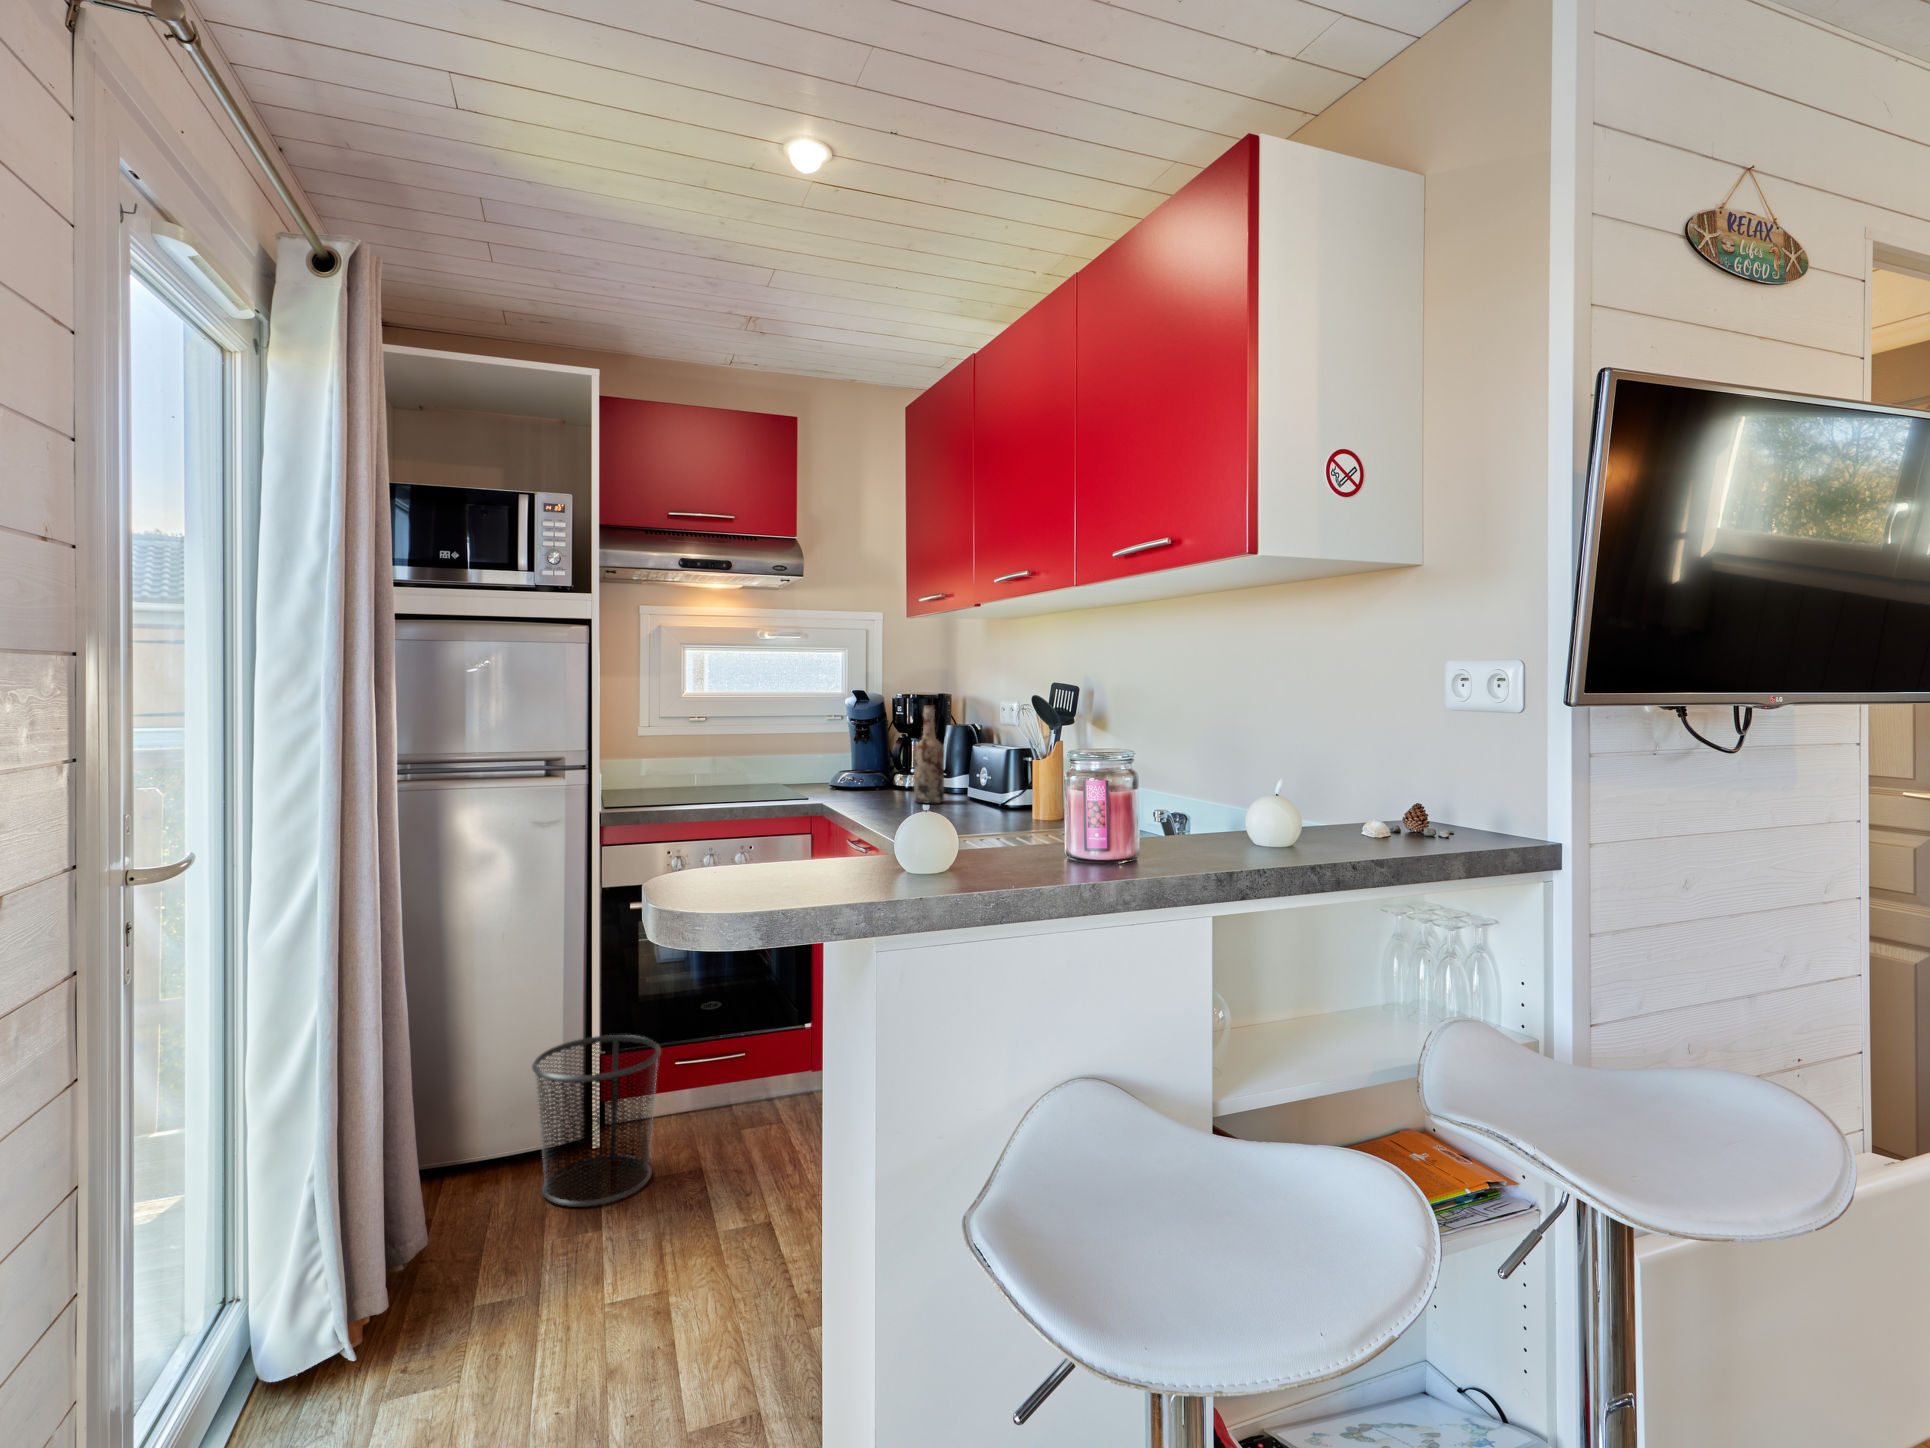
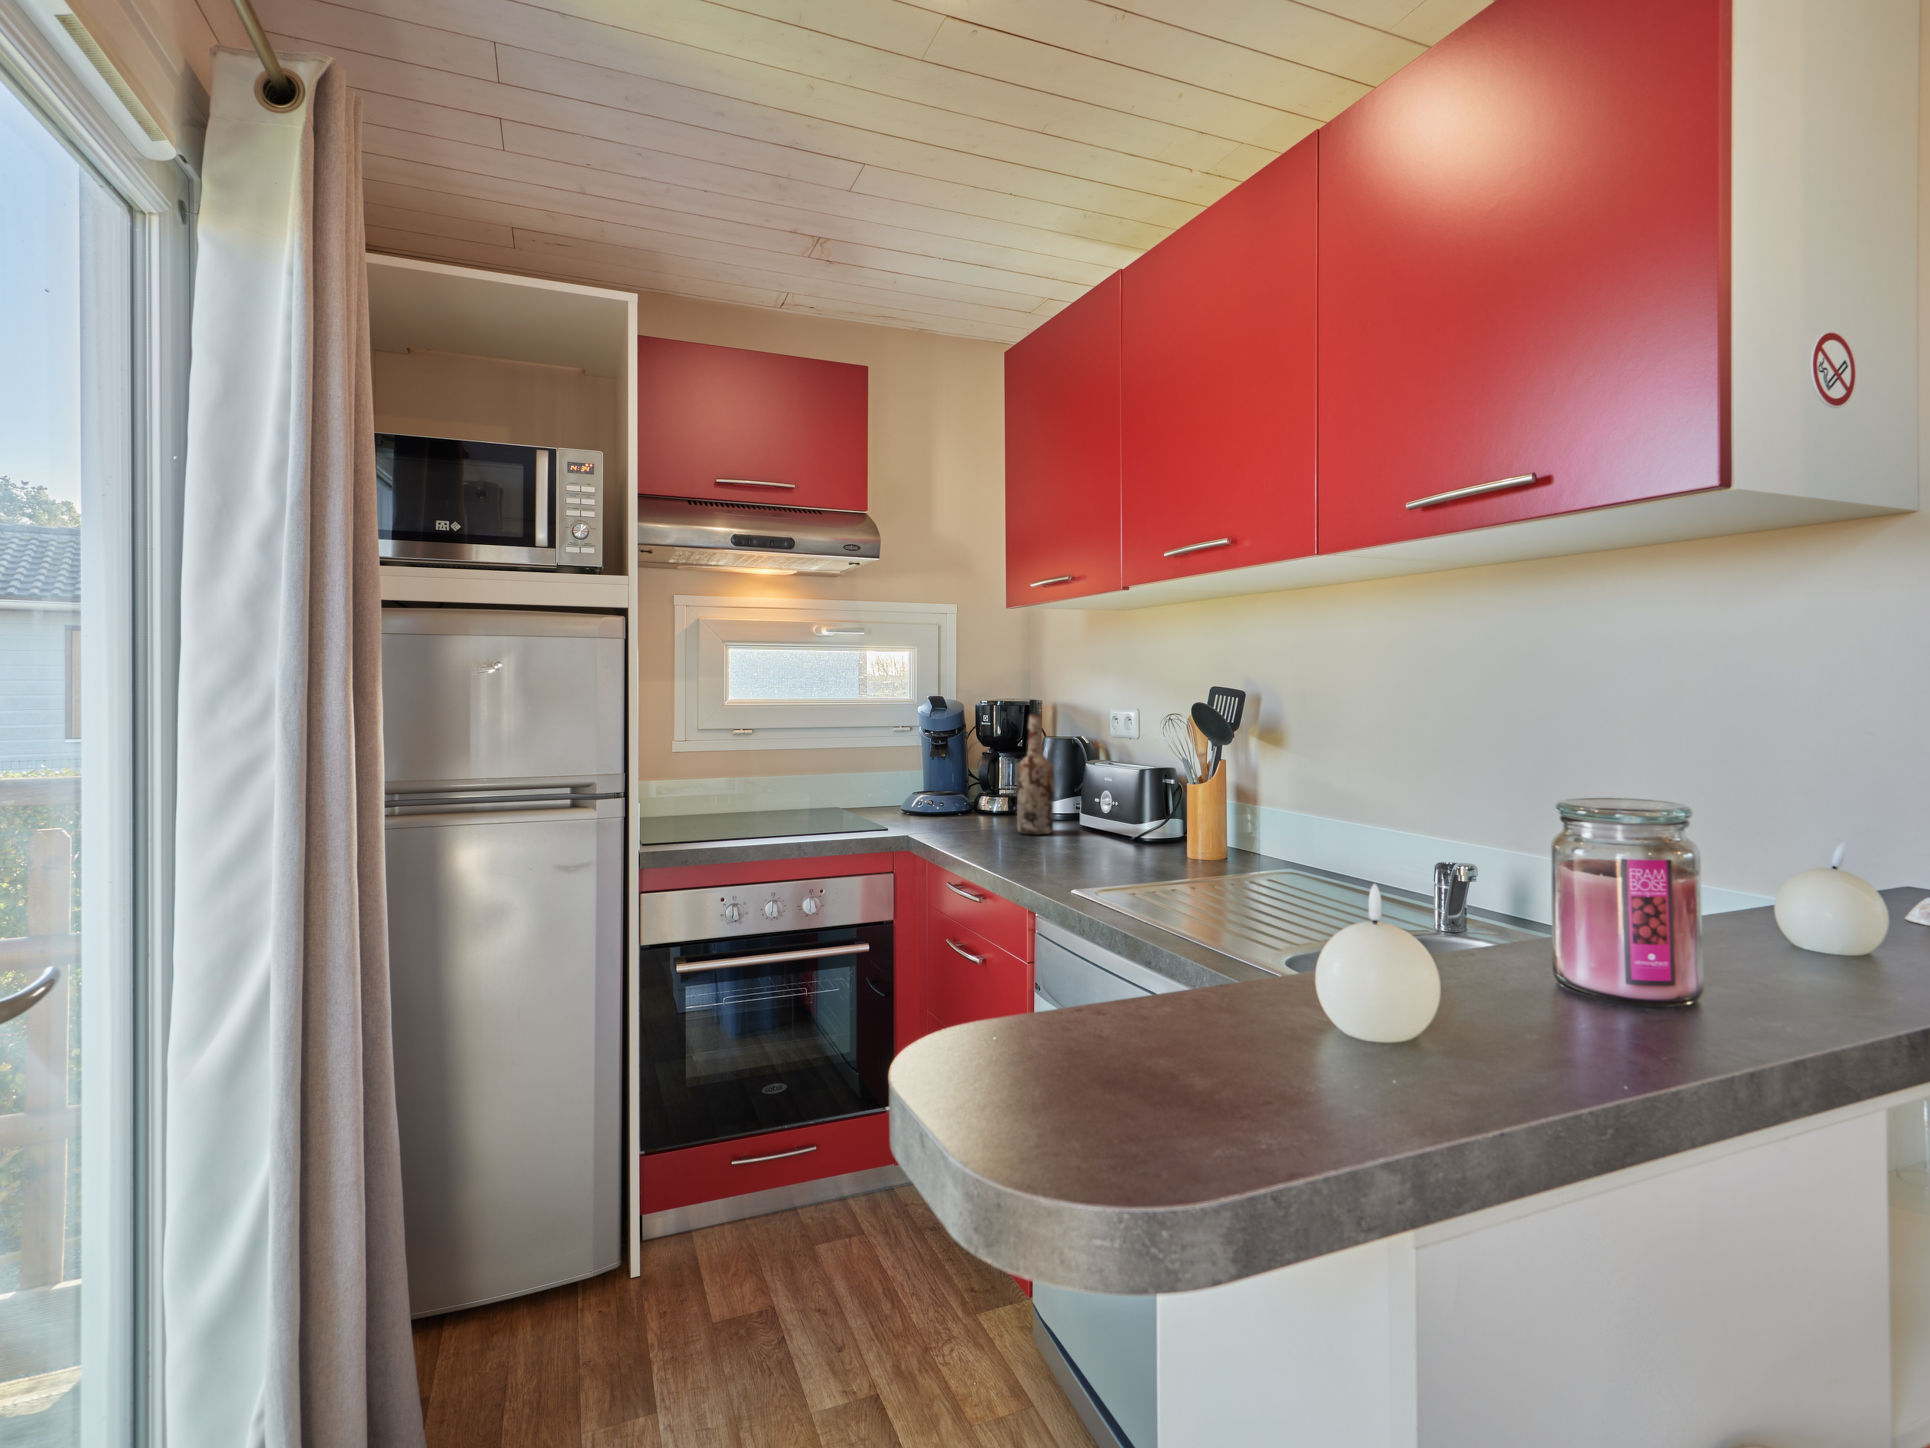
waste bin: present [532,1035,661,1207] -> none [560,1137,726,1377]

